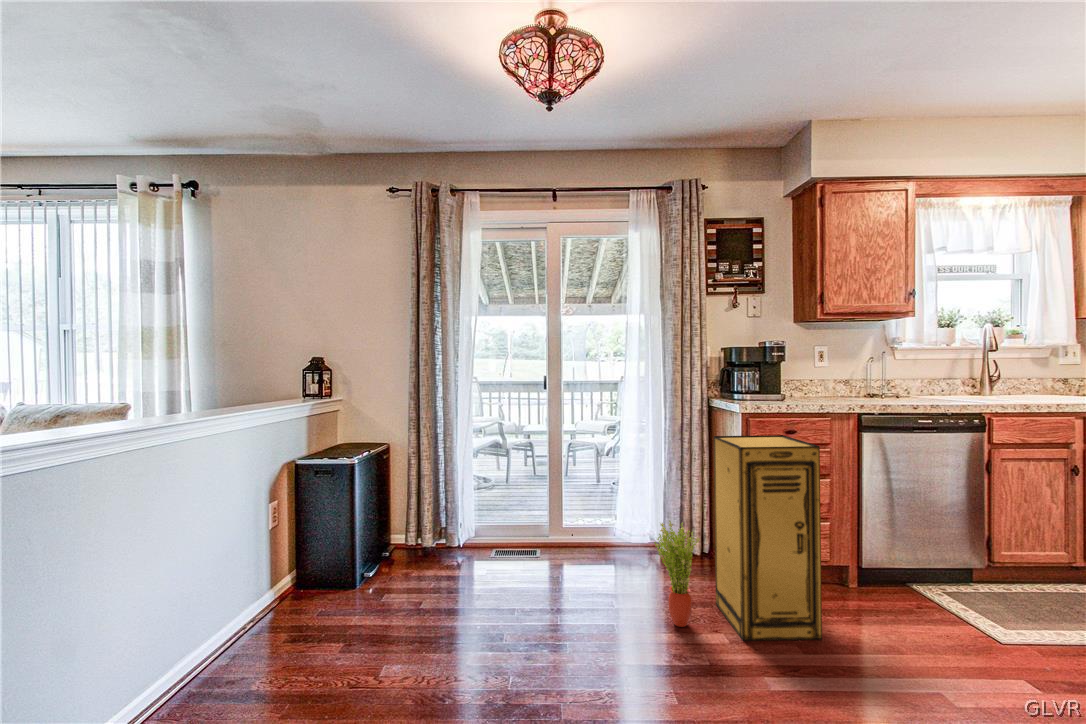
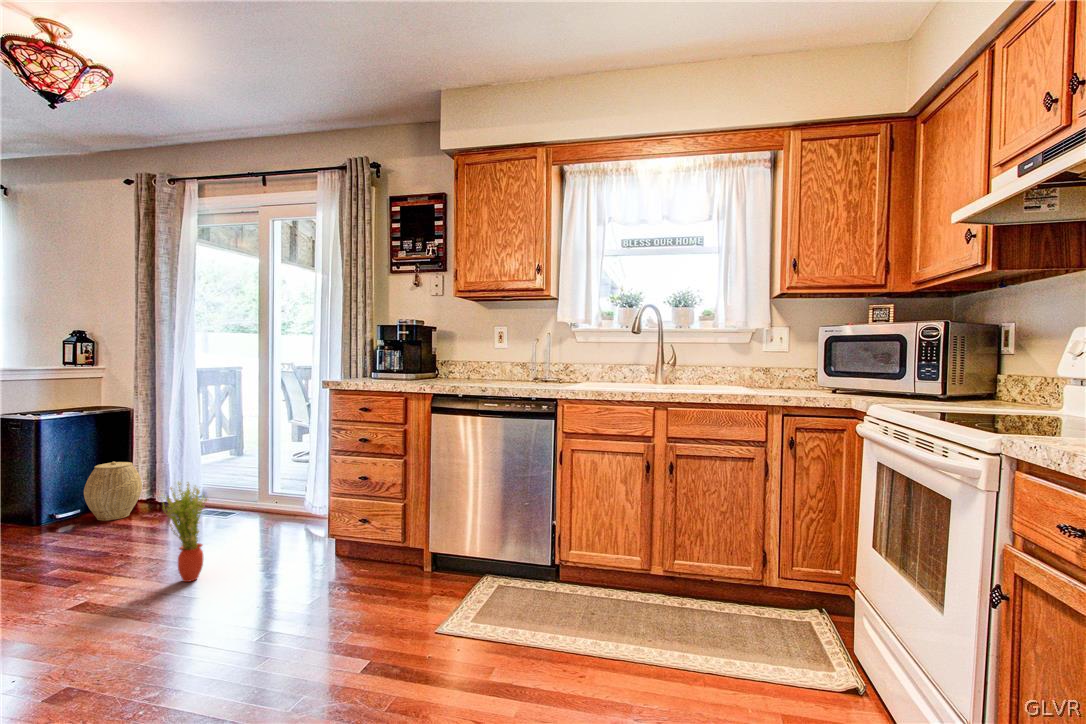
storage cabinet: present [714,435,822,641] -> none [204,405,324,608]
woven basket: none [399,507,451,575] -> present [84,462,142,521]

